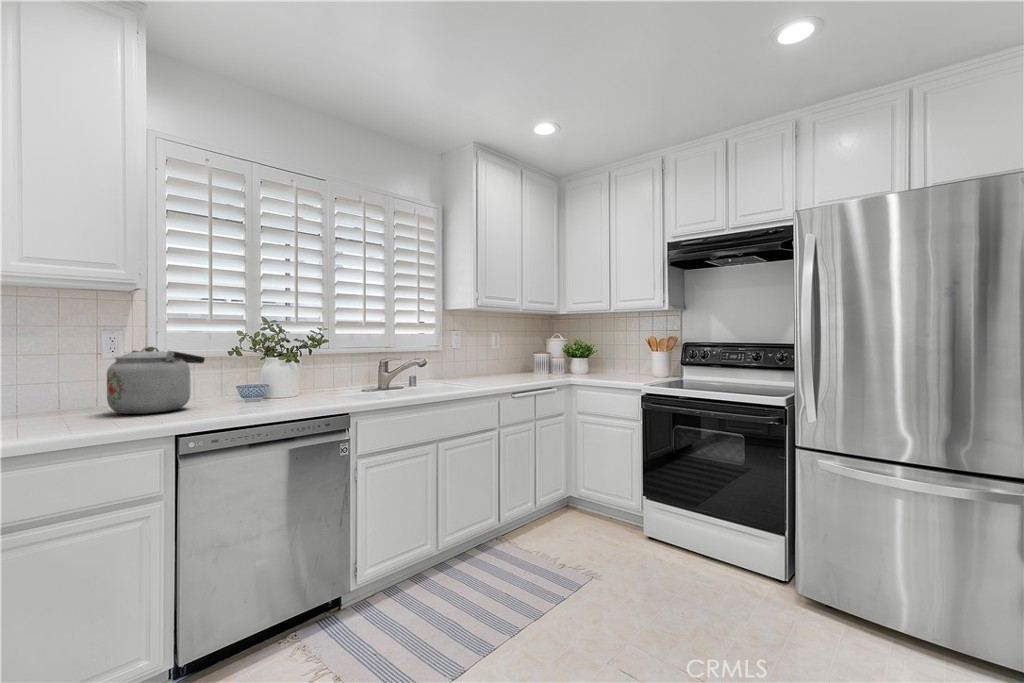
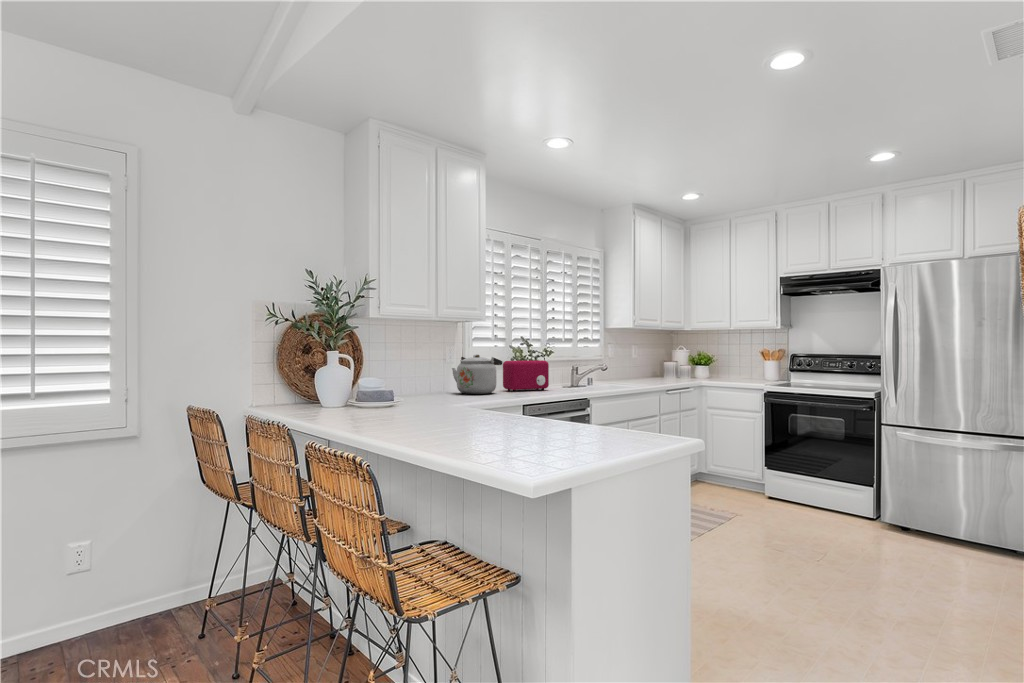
toaster: none [227,355,305,405] -> present [503,360,549,391]

